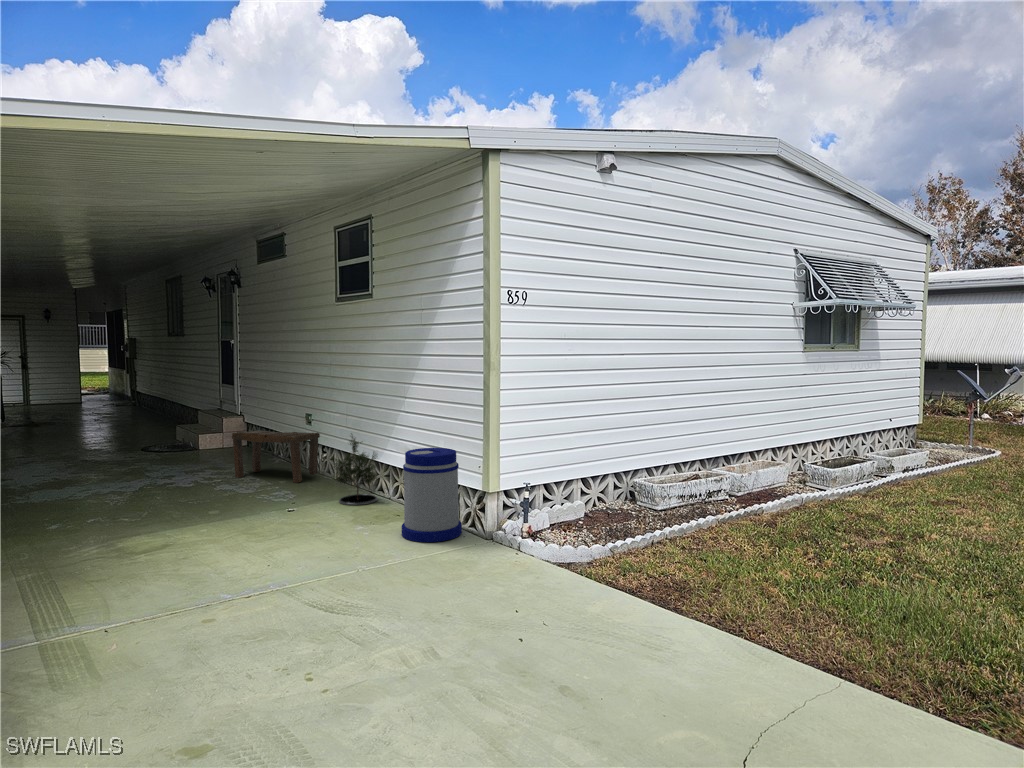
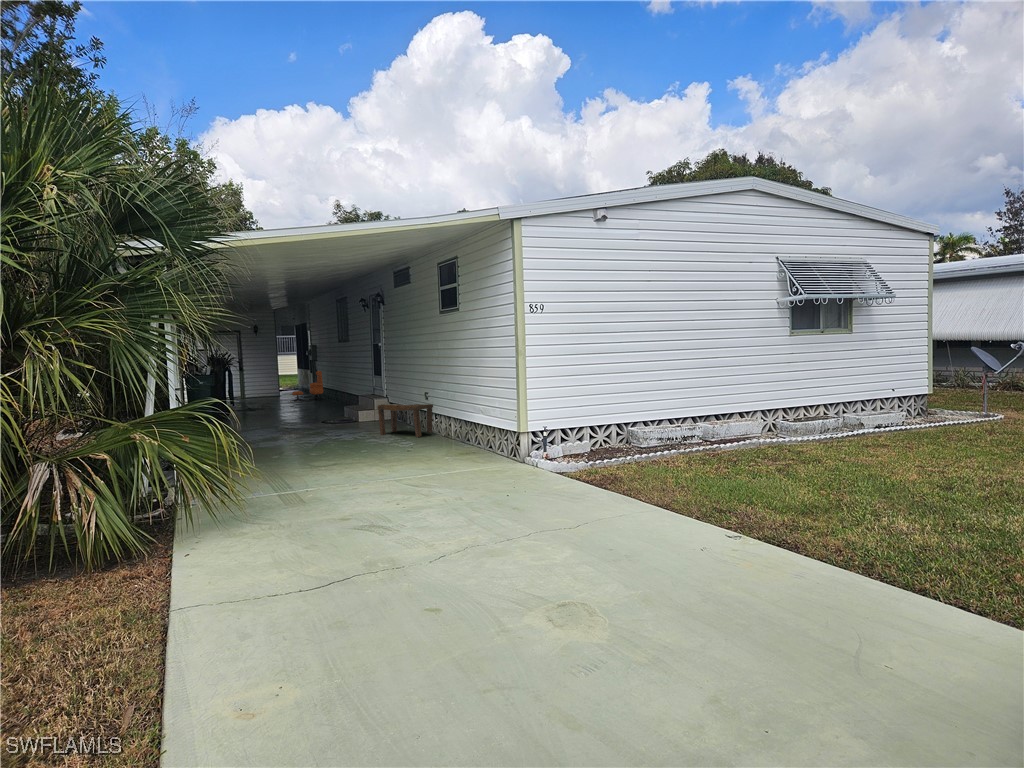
lounge chair: none [94,372,148,413] -> present [292,371,325,402]
potted tree: present [334,436,378,505] -> none [433,400,466,447]
trash can: present [402,448,462,542] -> none [470,406,508,462]

